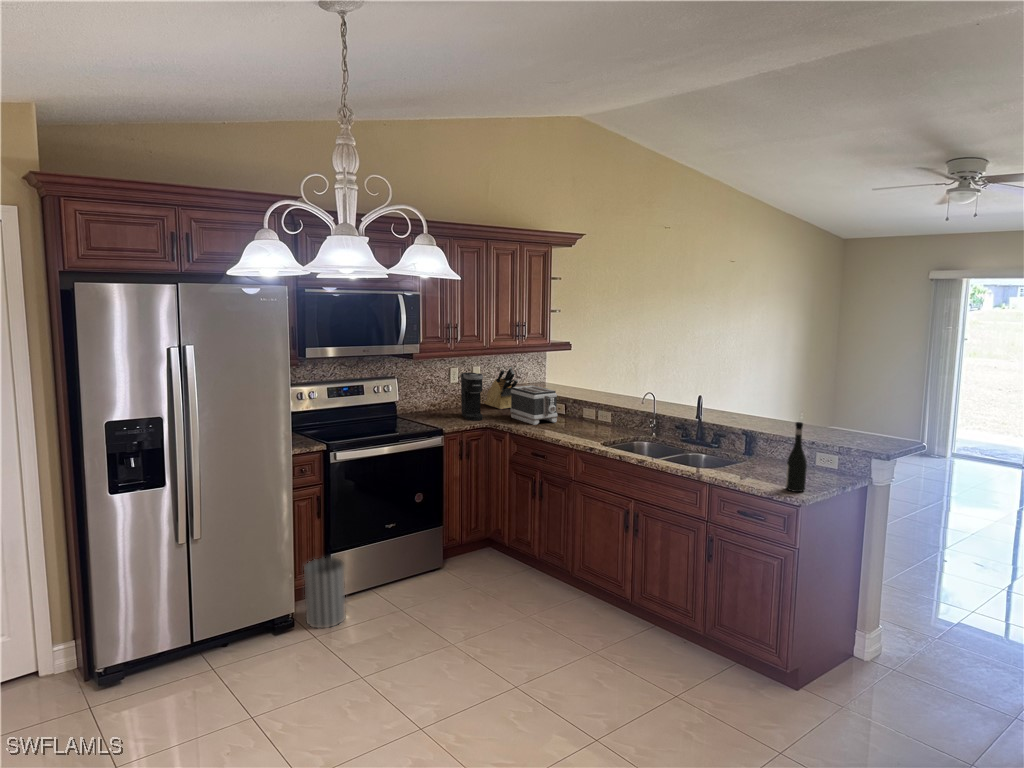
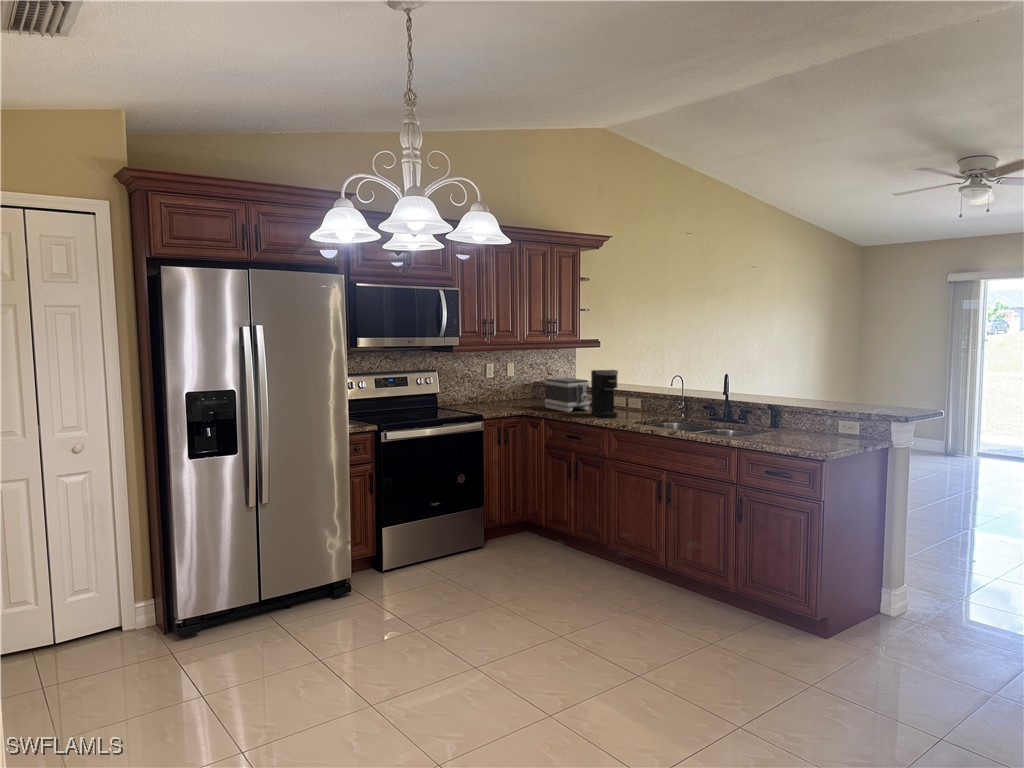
knife block: present [484,367,518,409] -> none [518,362,551,403]
coffee maker: present [461,373,483,421] -> present [591,370,618,418]
wine bottle: present [786,422,807,492] -> none [809,385,828,450]
wastebasket: present [304,558,346,628] -> none [358,530,397,595]

